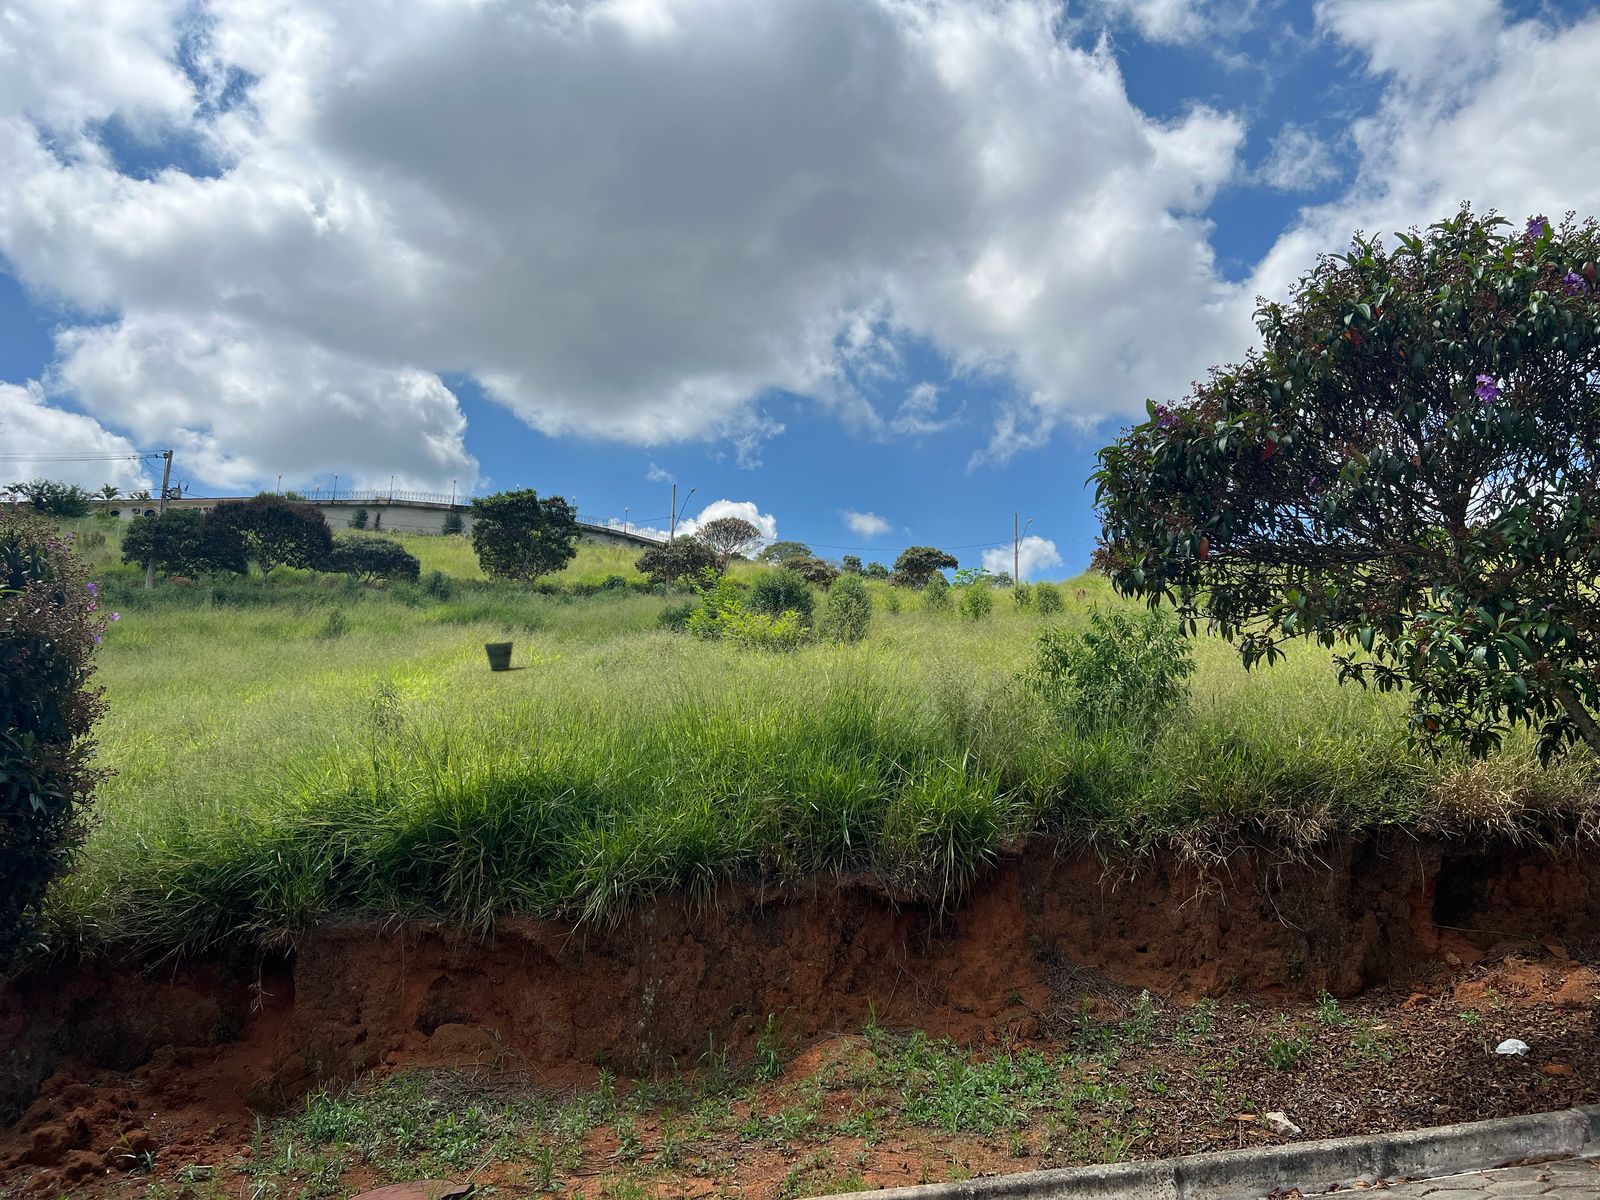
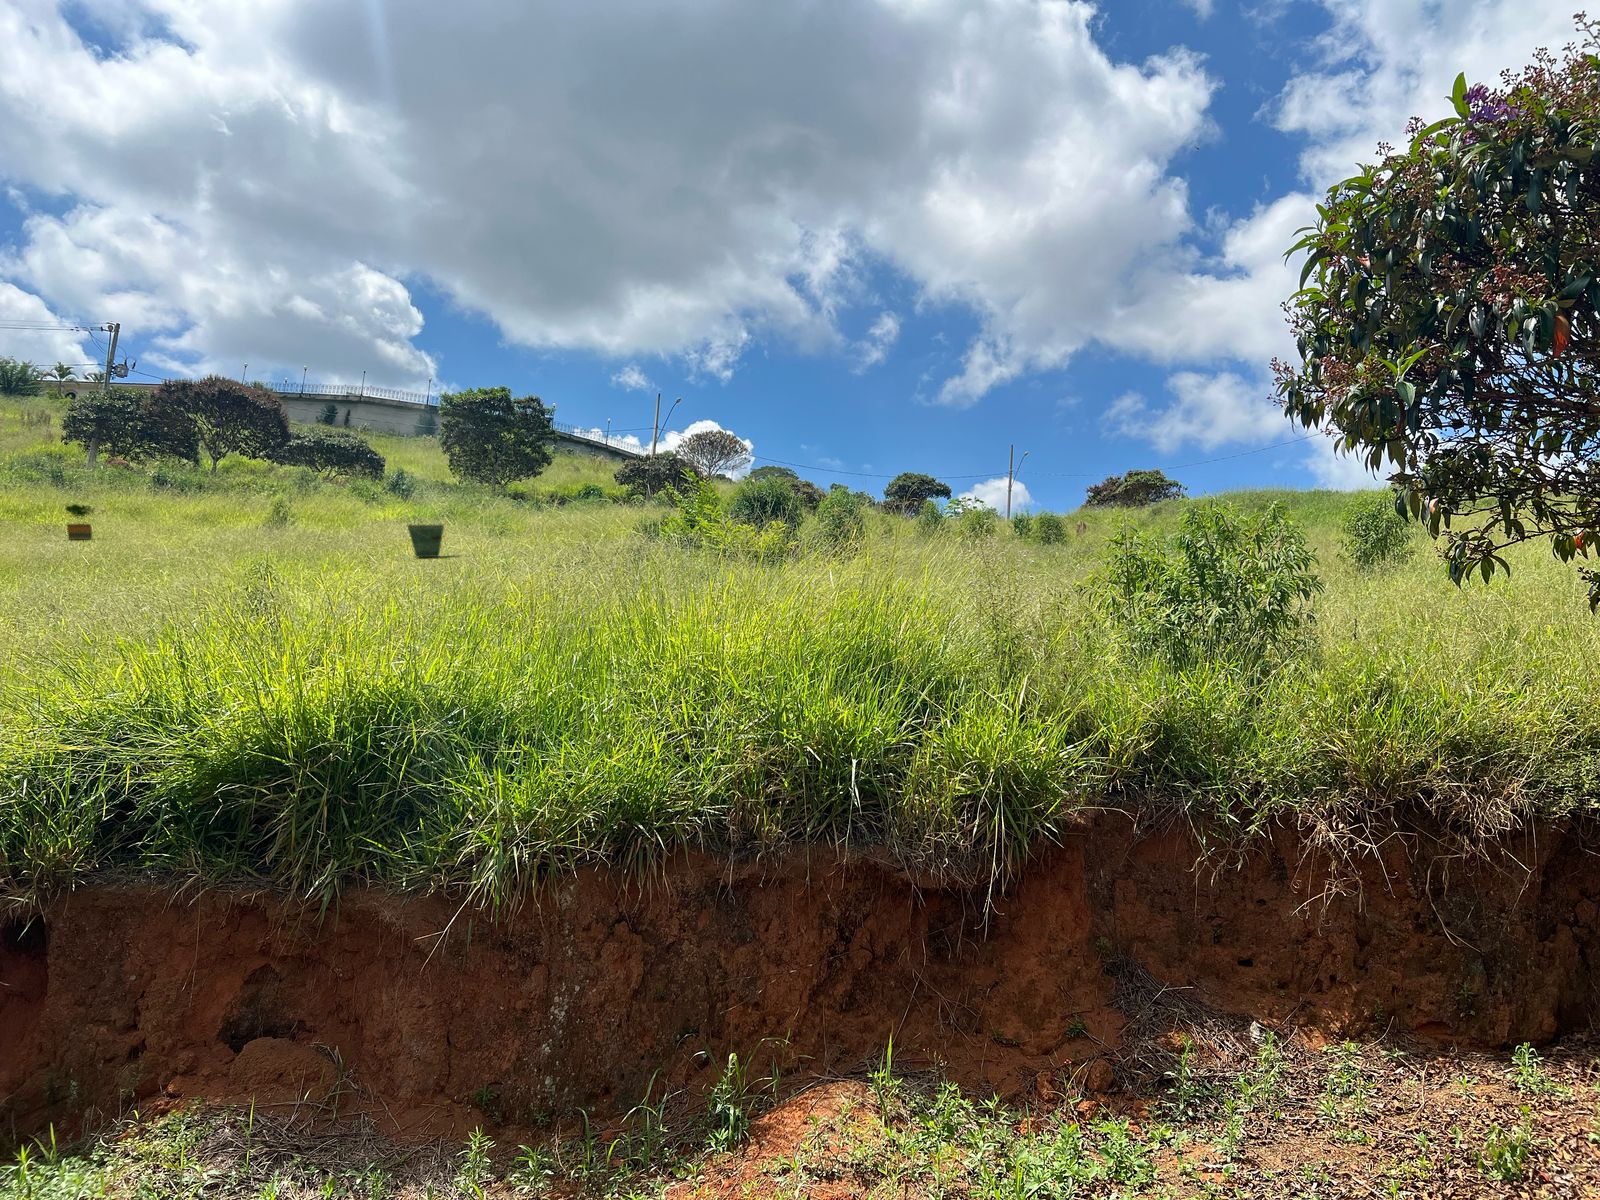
potted tree: none [168,630,194,662] -> present [66,504,94,540]

